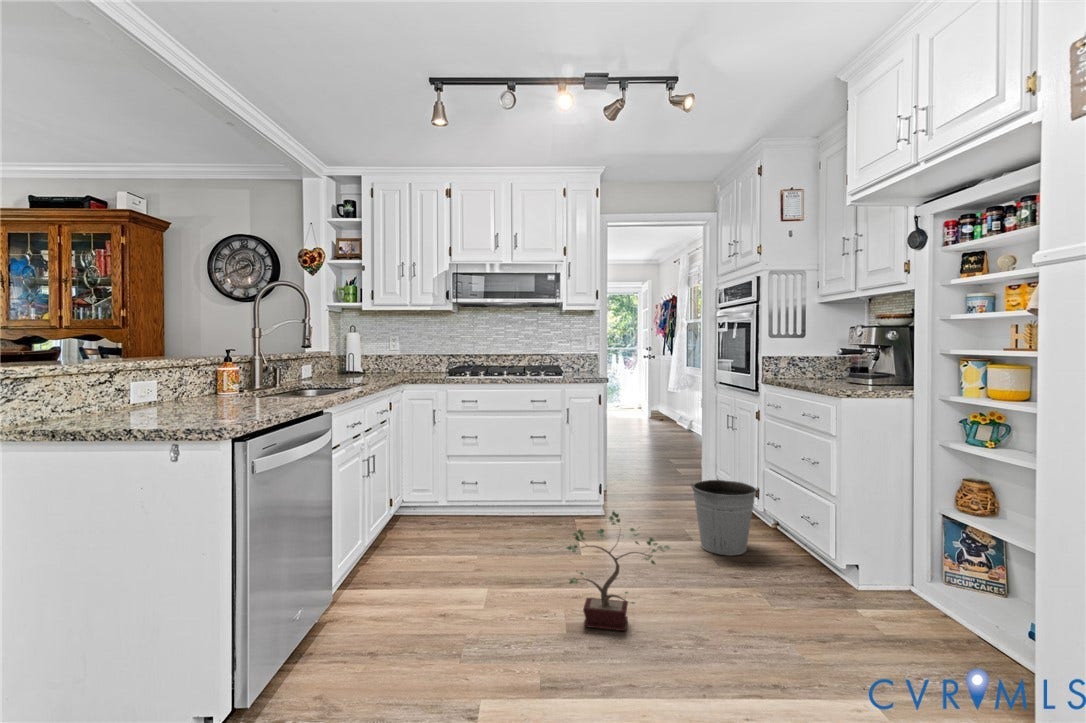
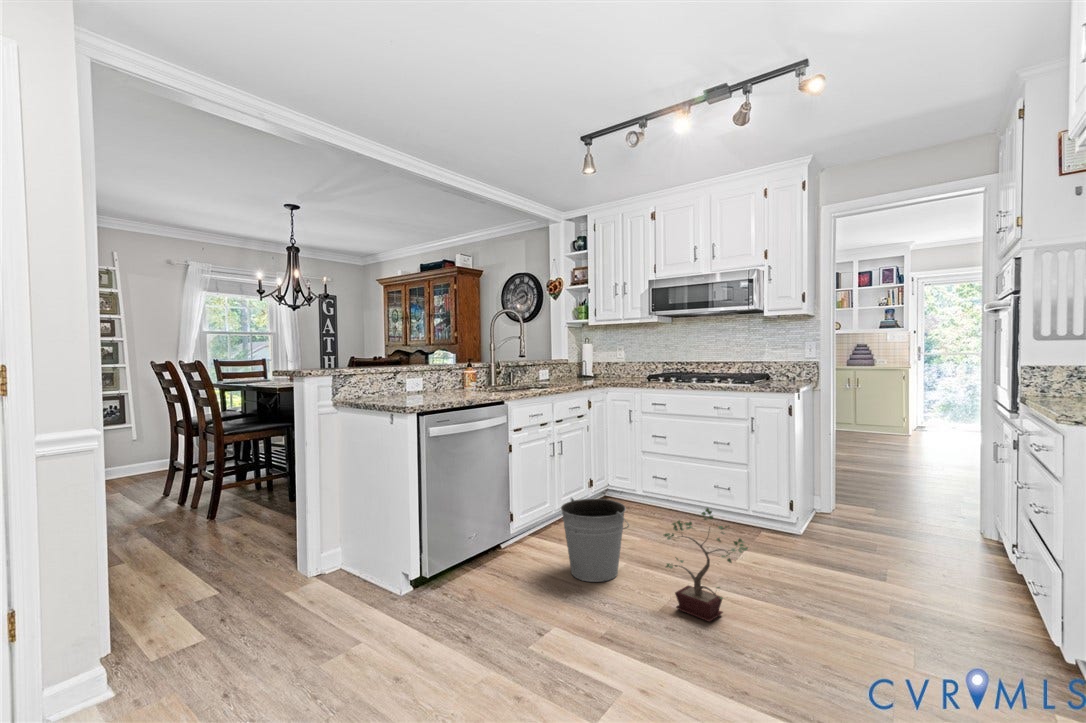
bucket: present [691,480,759,555] -> present [561,498,629,582]

